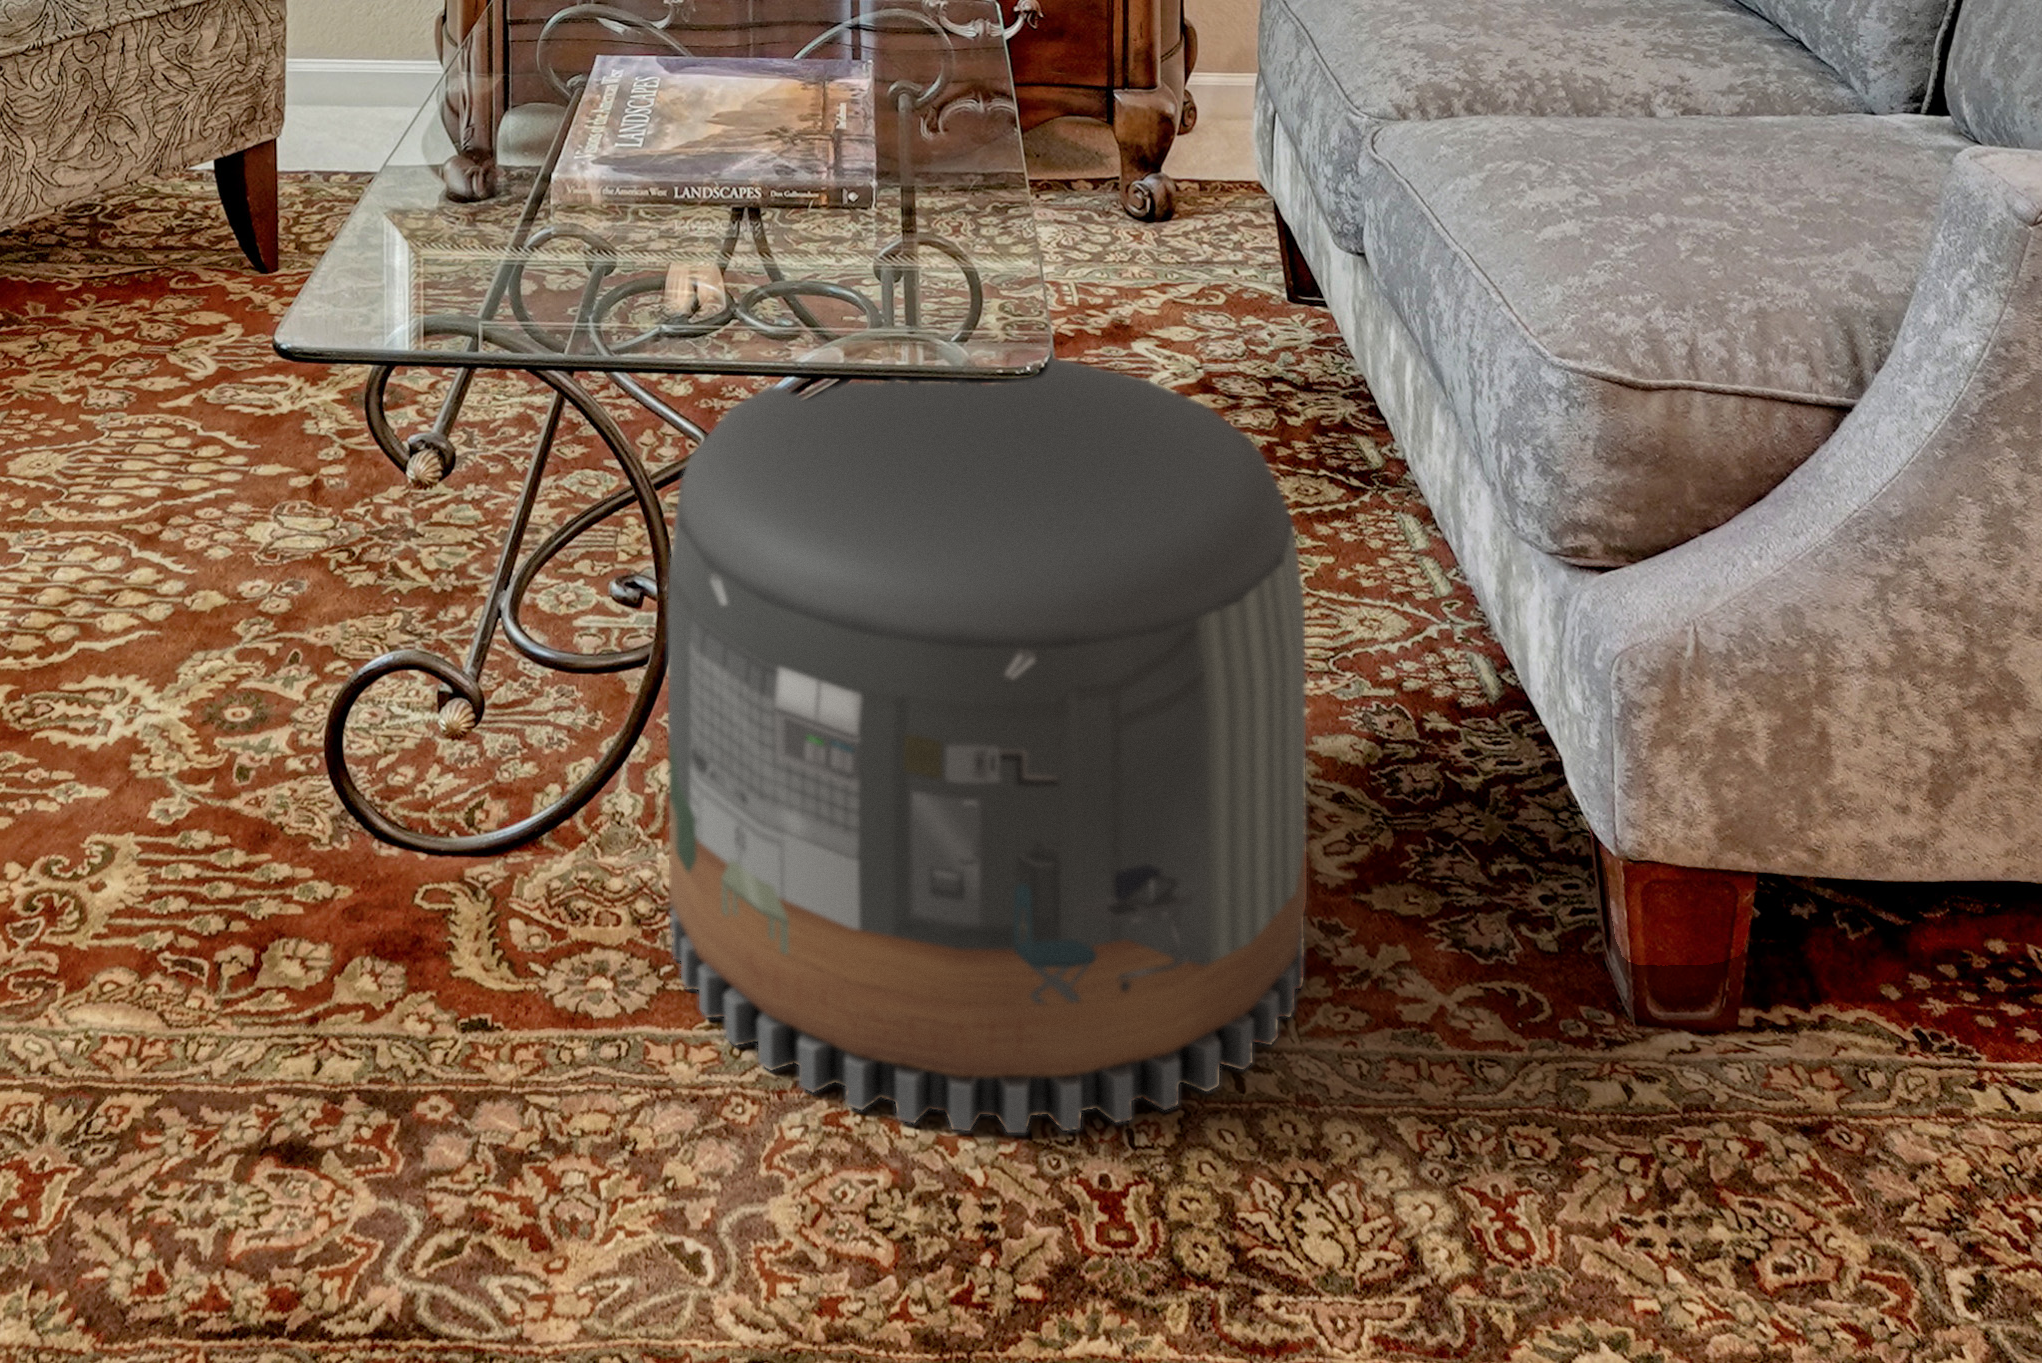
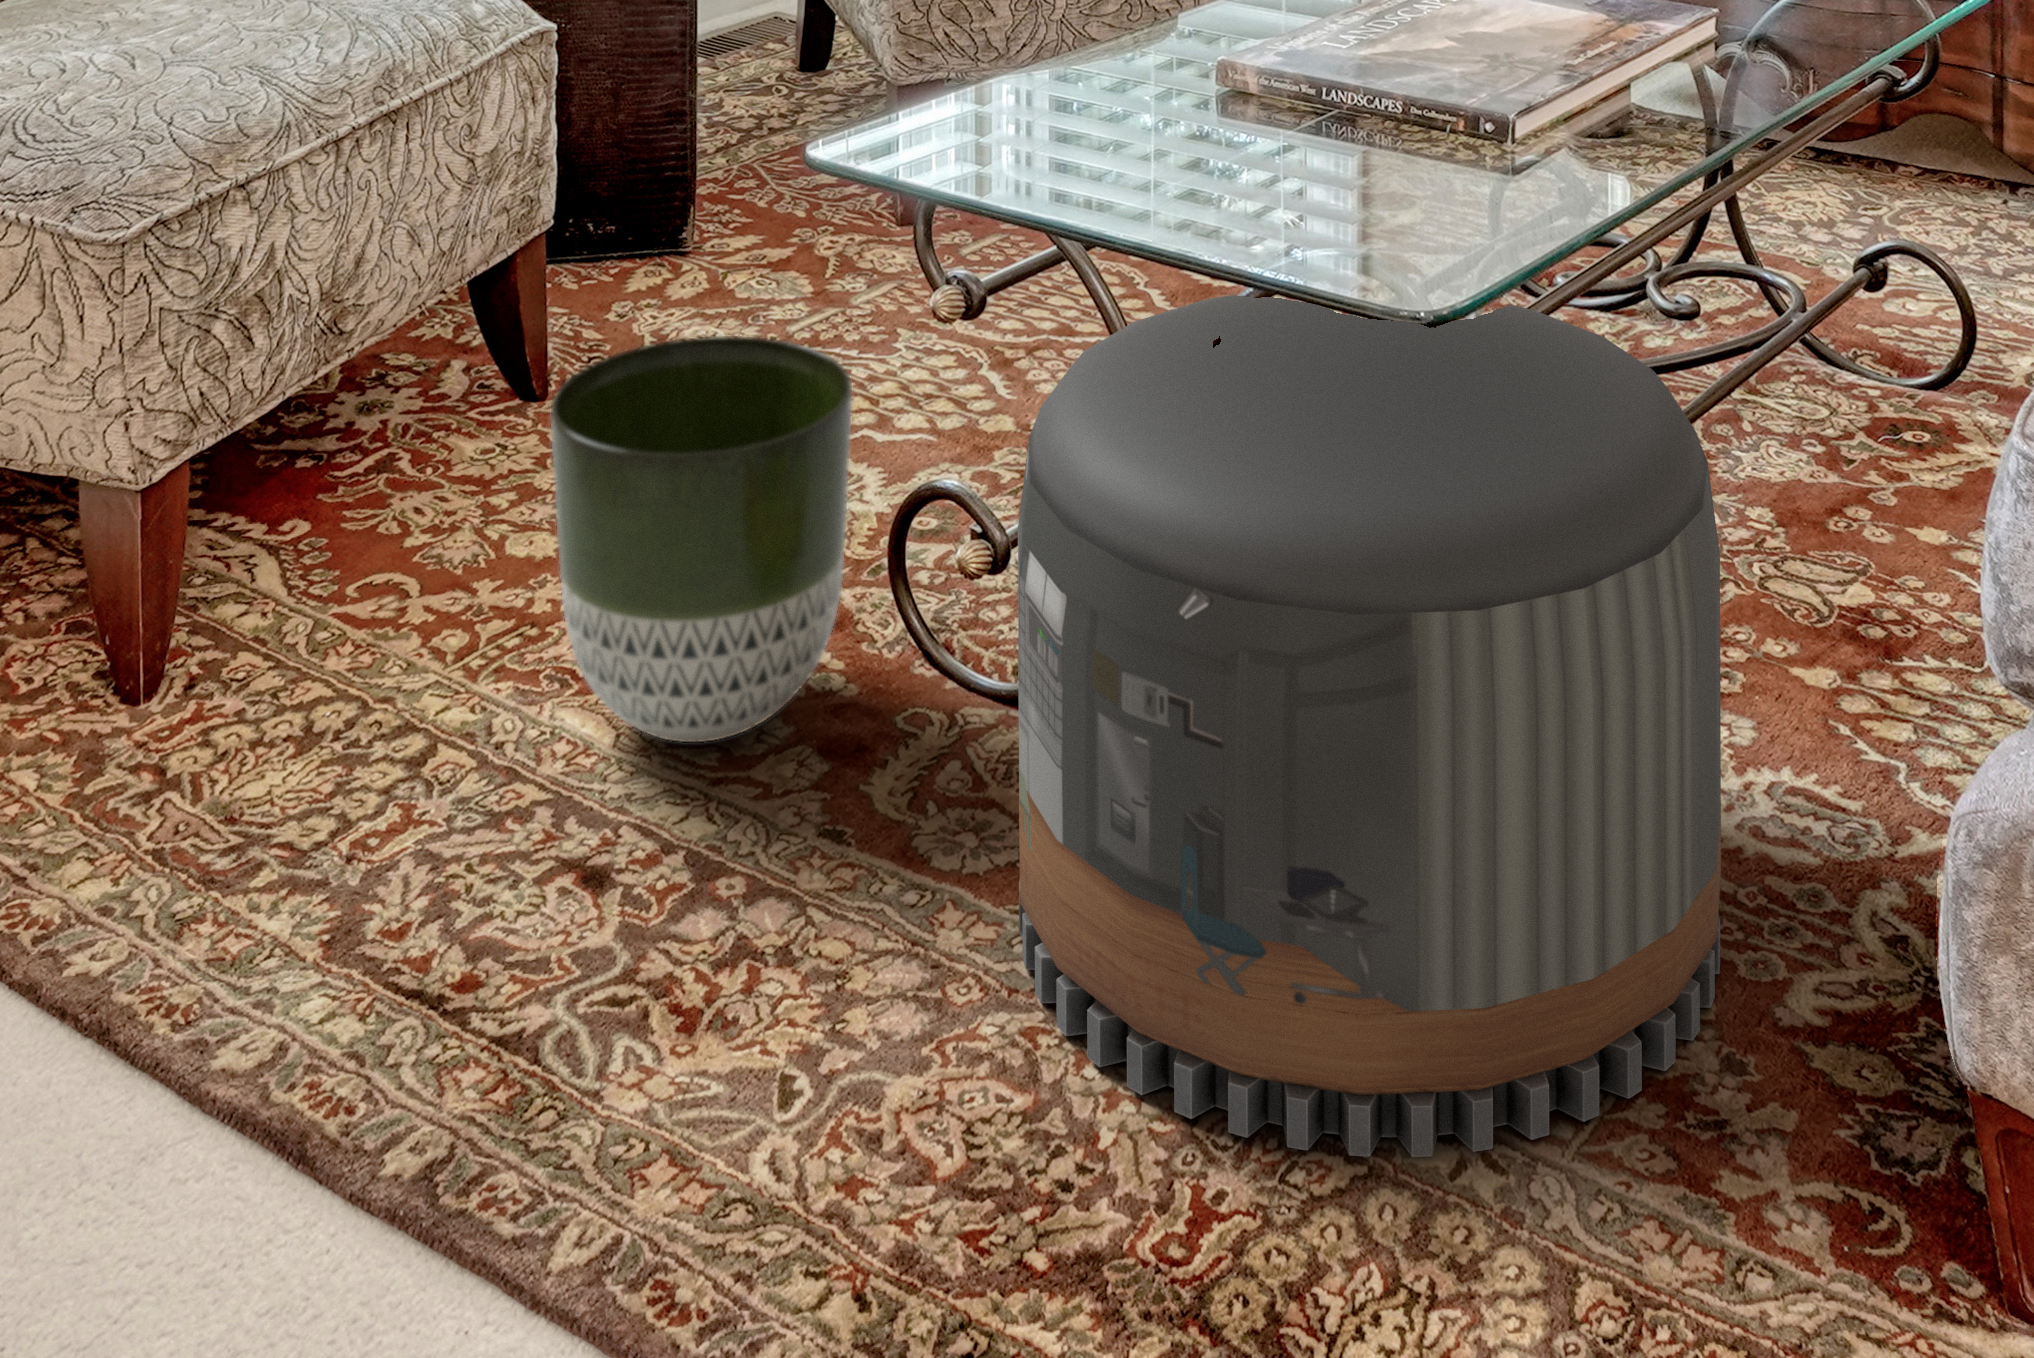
planter: none [70,550,389,995] -> present [551,336,852,742]

